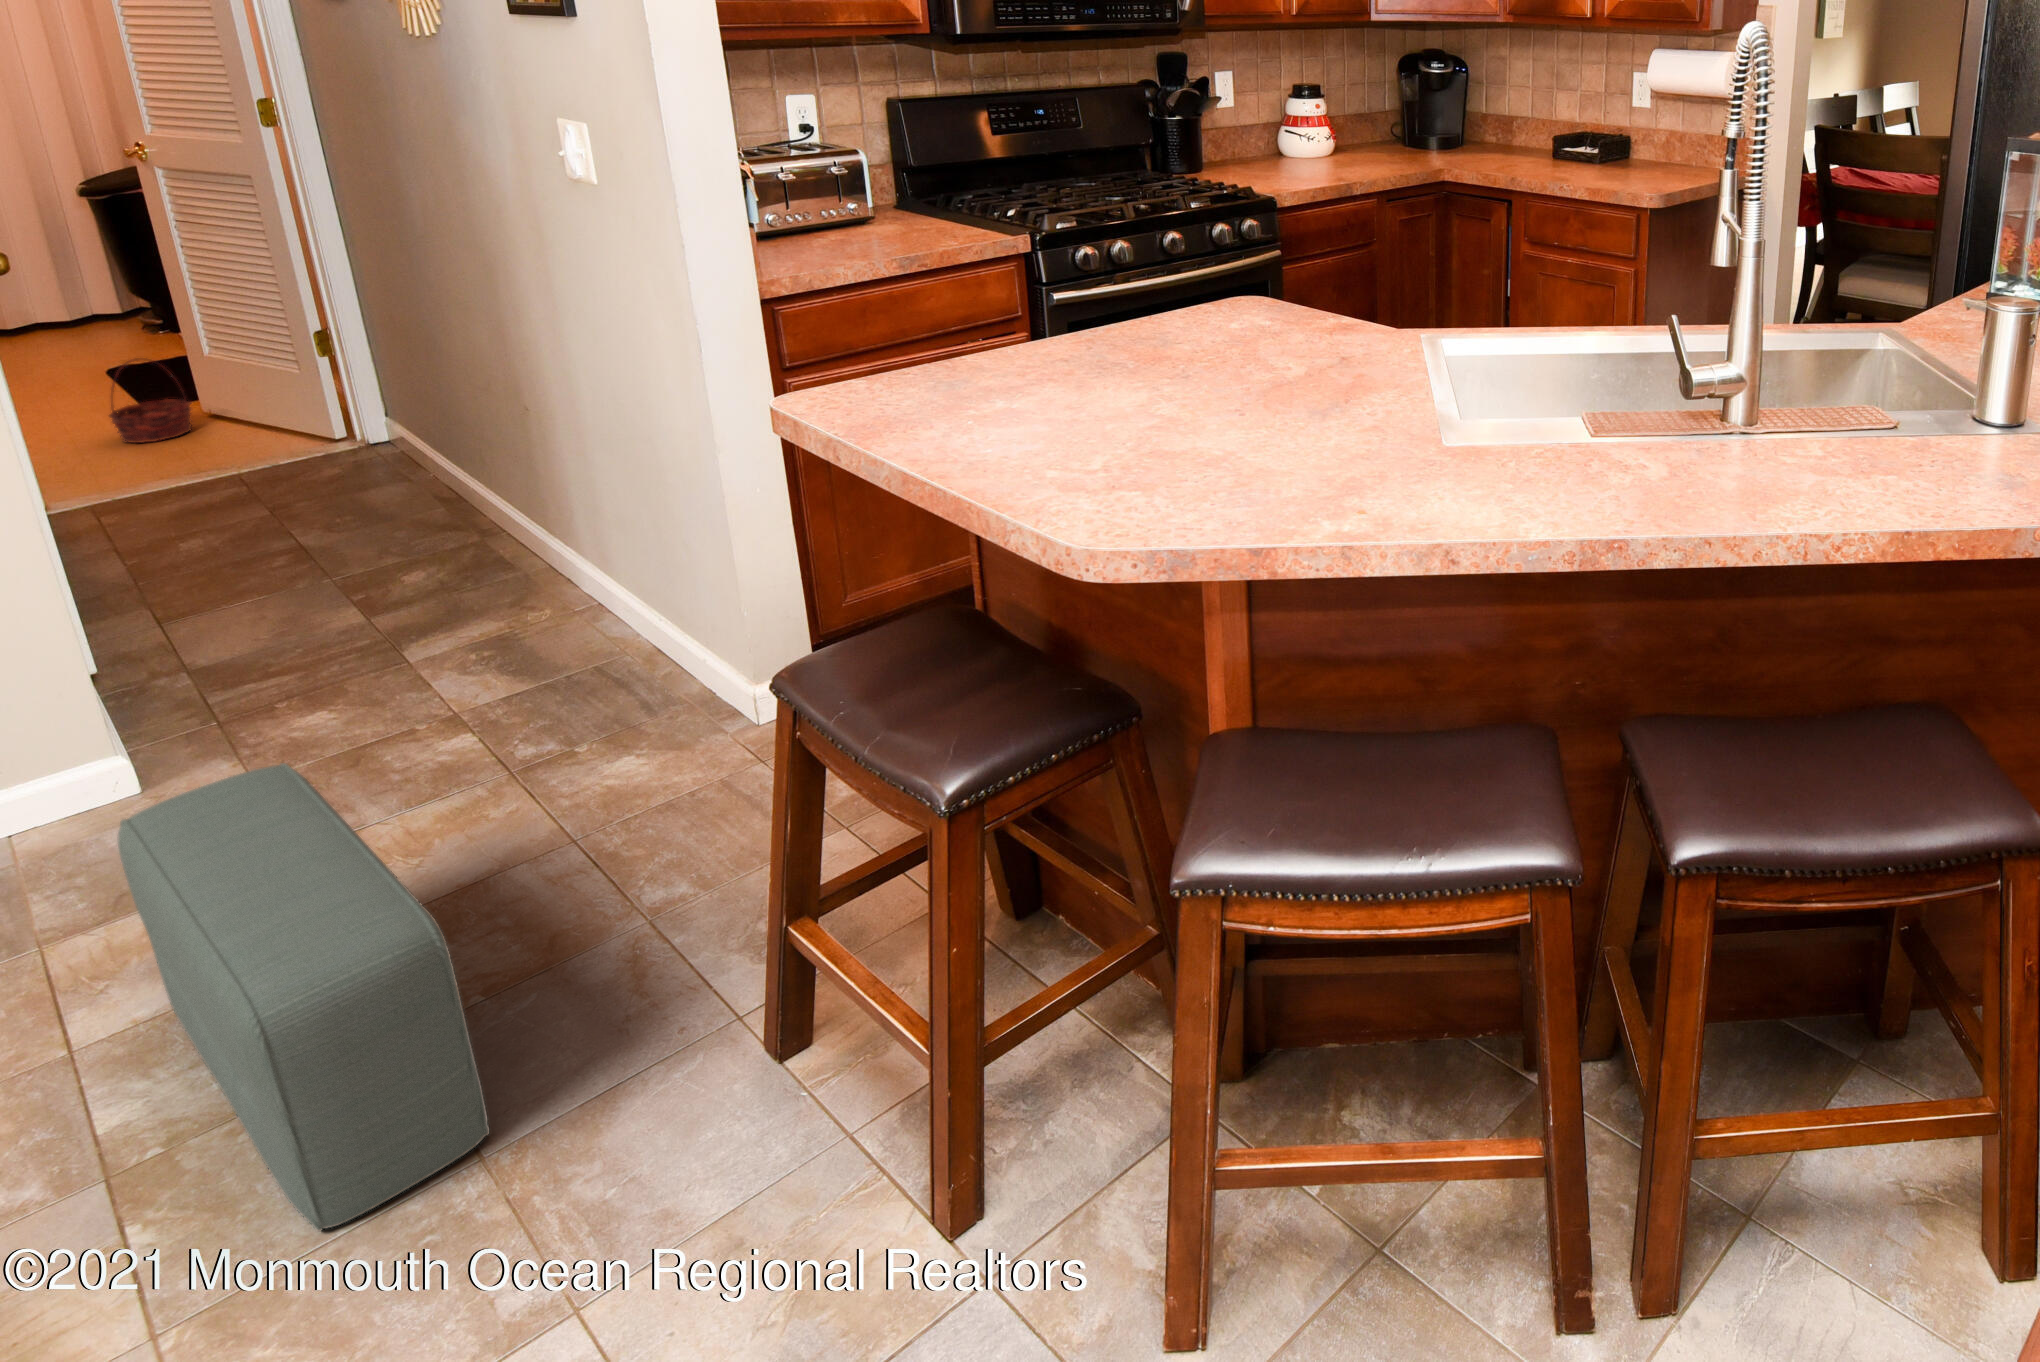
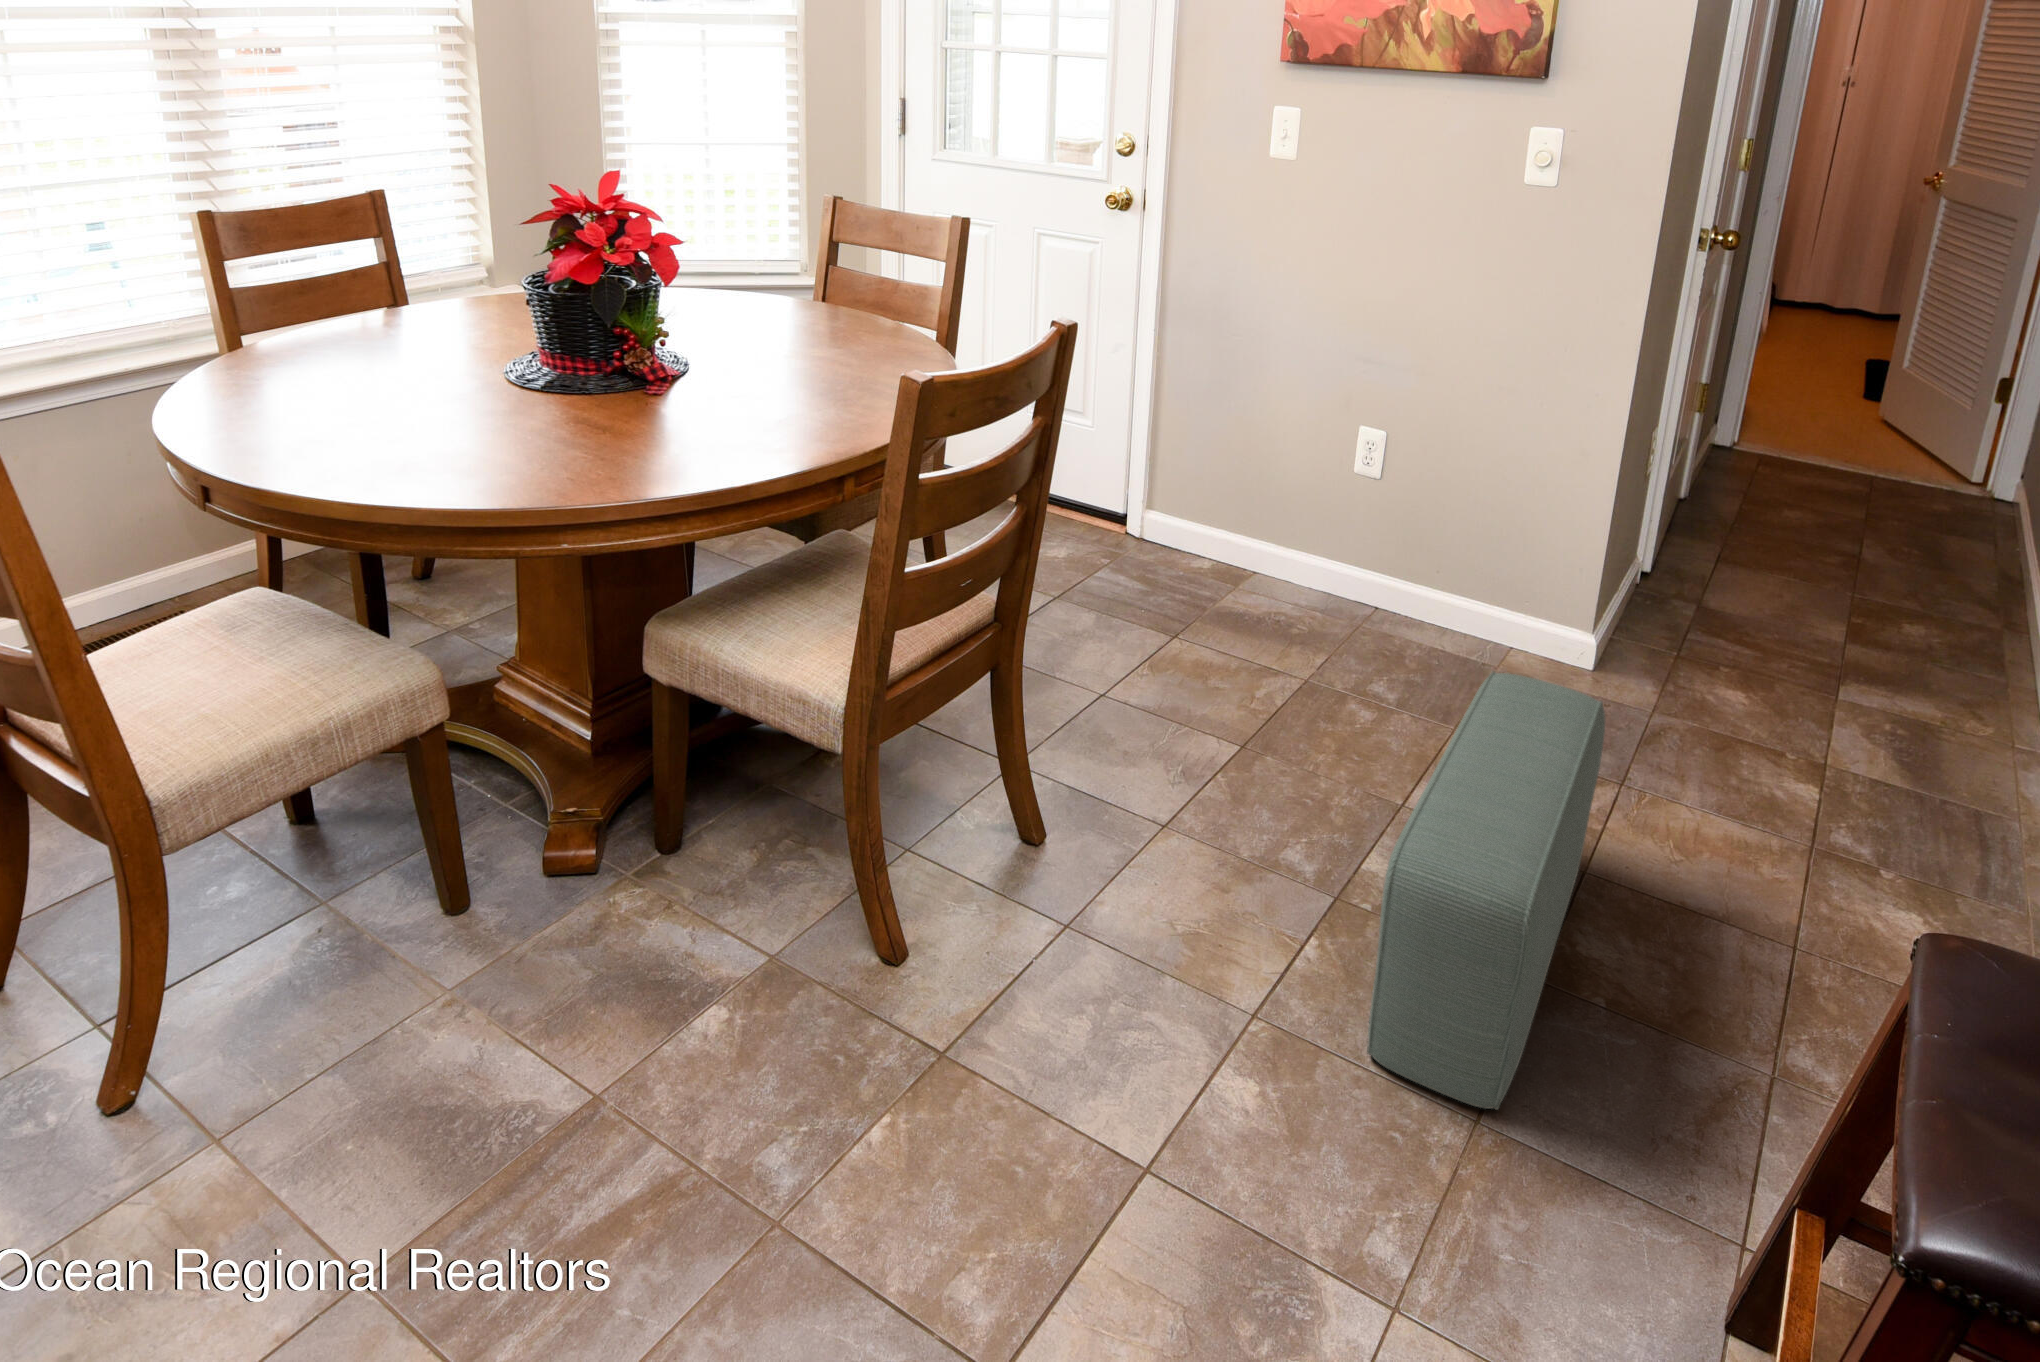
basket: present [109,359,192,443] -> none [1829,359,1890,432]

